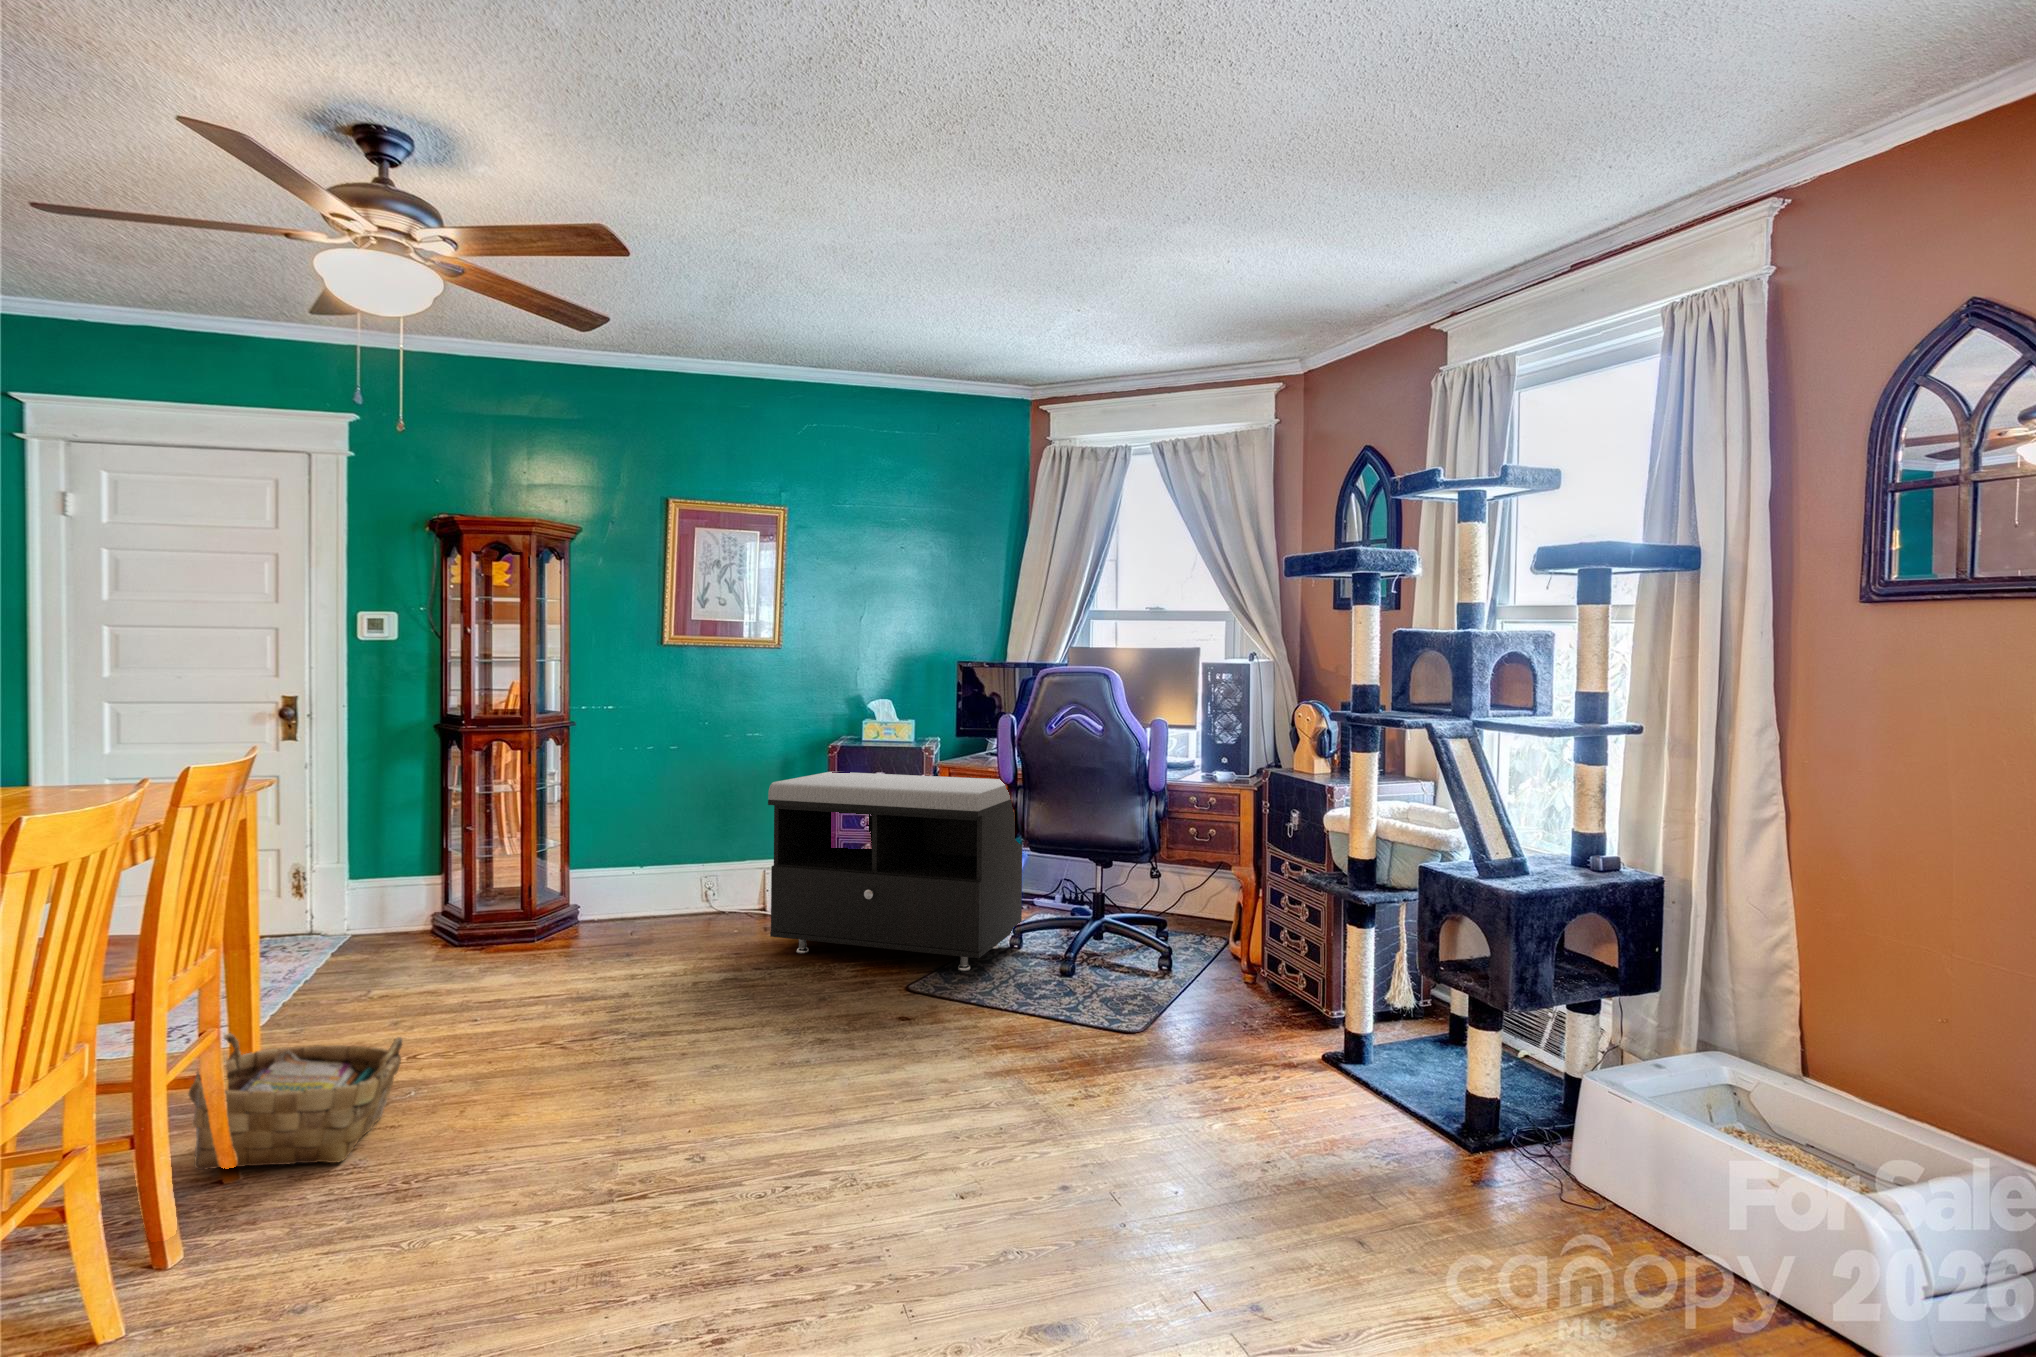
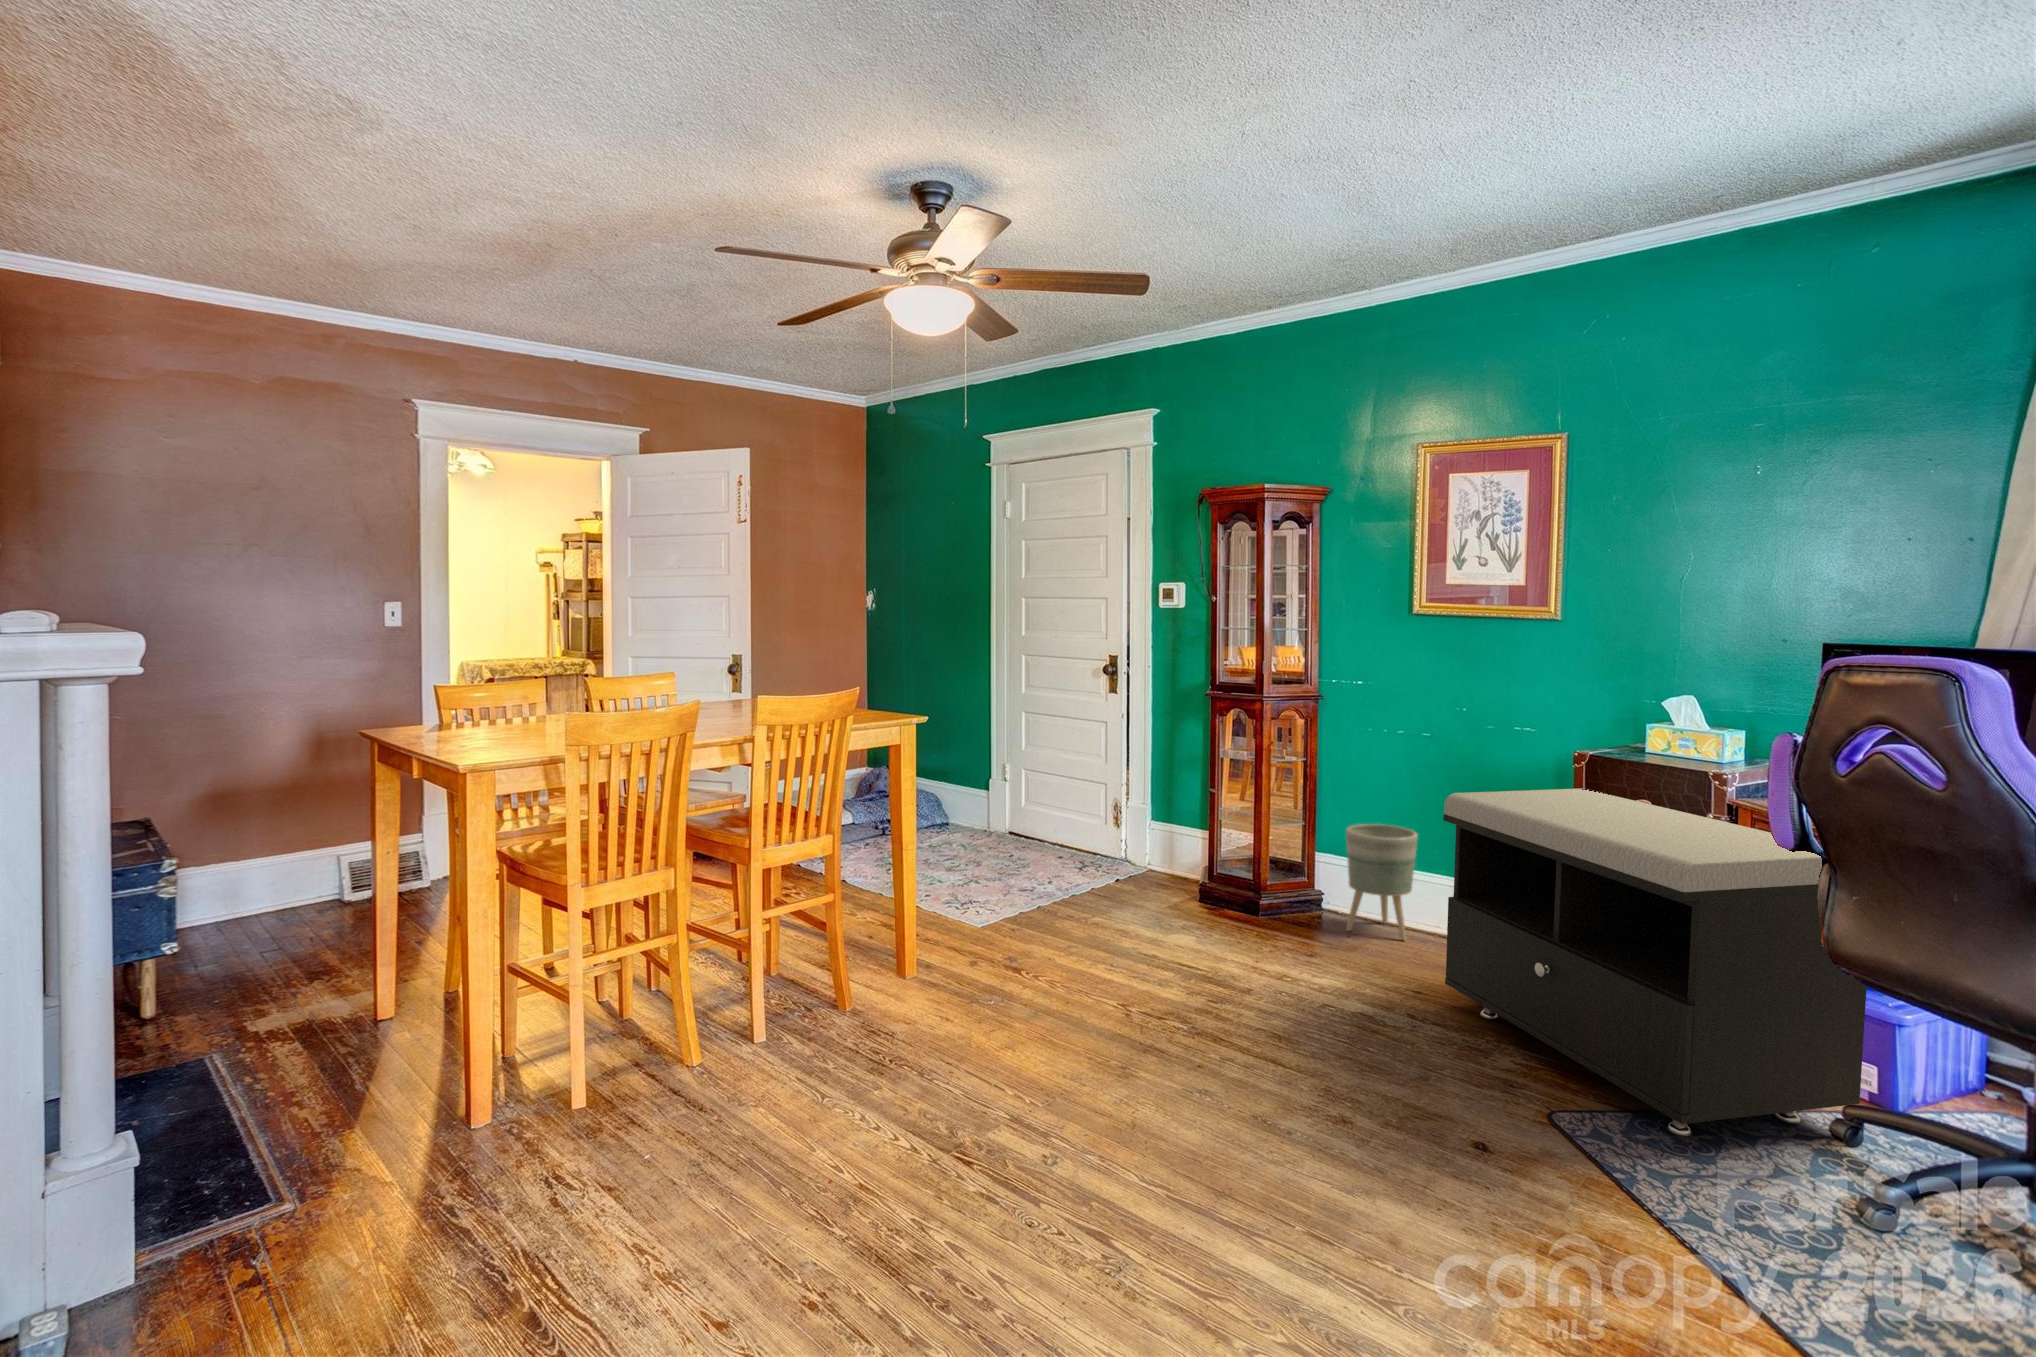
planter: none [624,831,688,933] -> present [1346,824,1418,940]
woven basket: present [188,1033,402,1170] -> none [826,925,955,1052]

